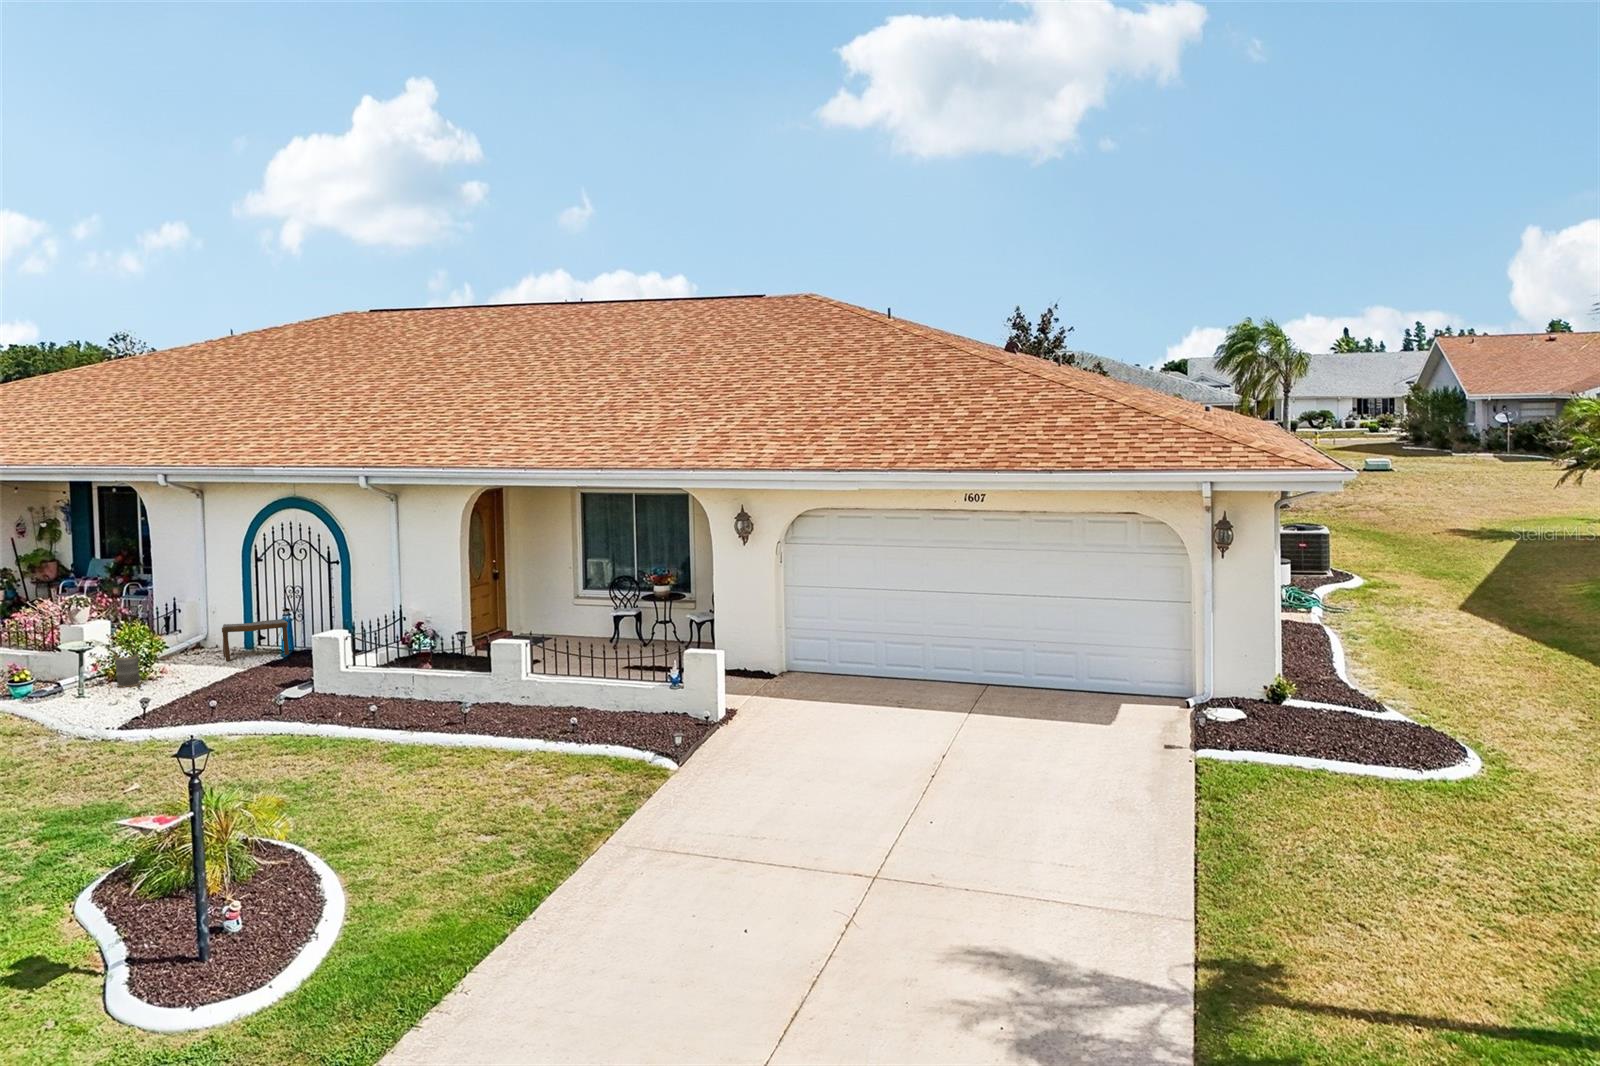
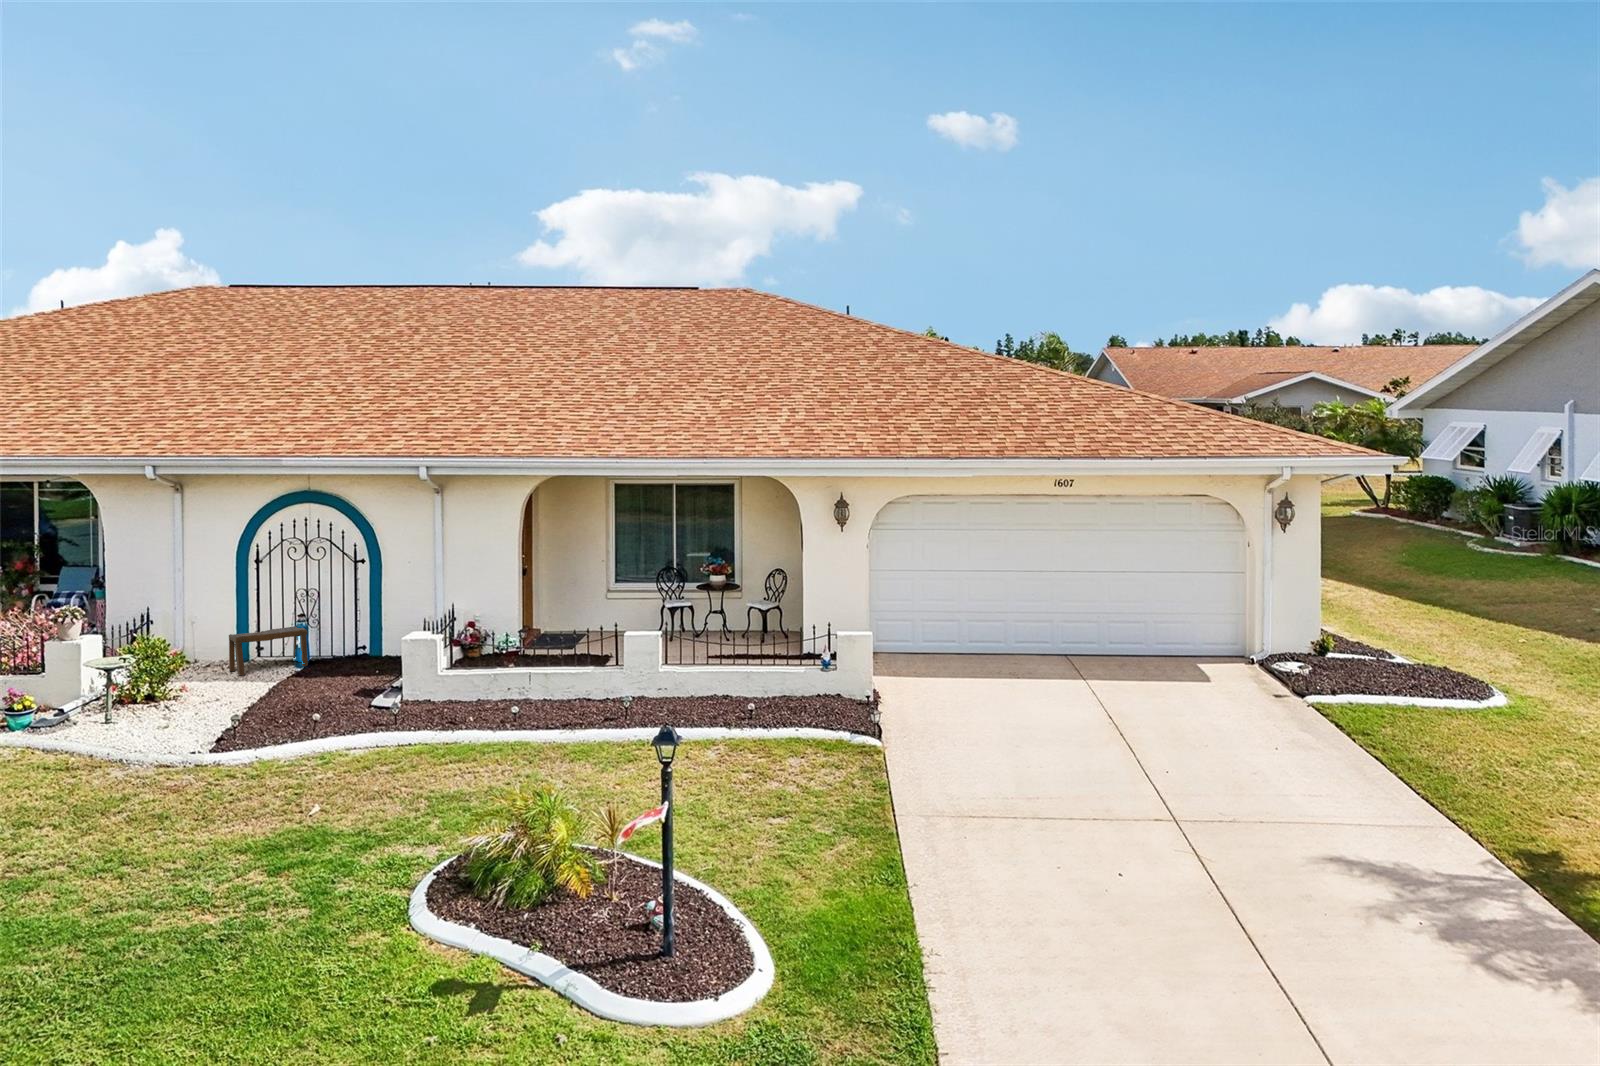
basket: present [115,641,142,687] -> none [134,655,165,709]

